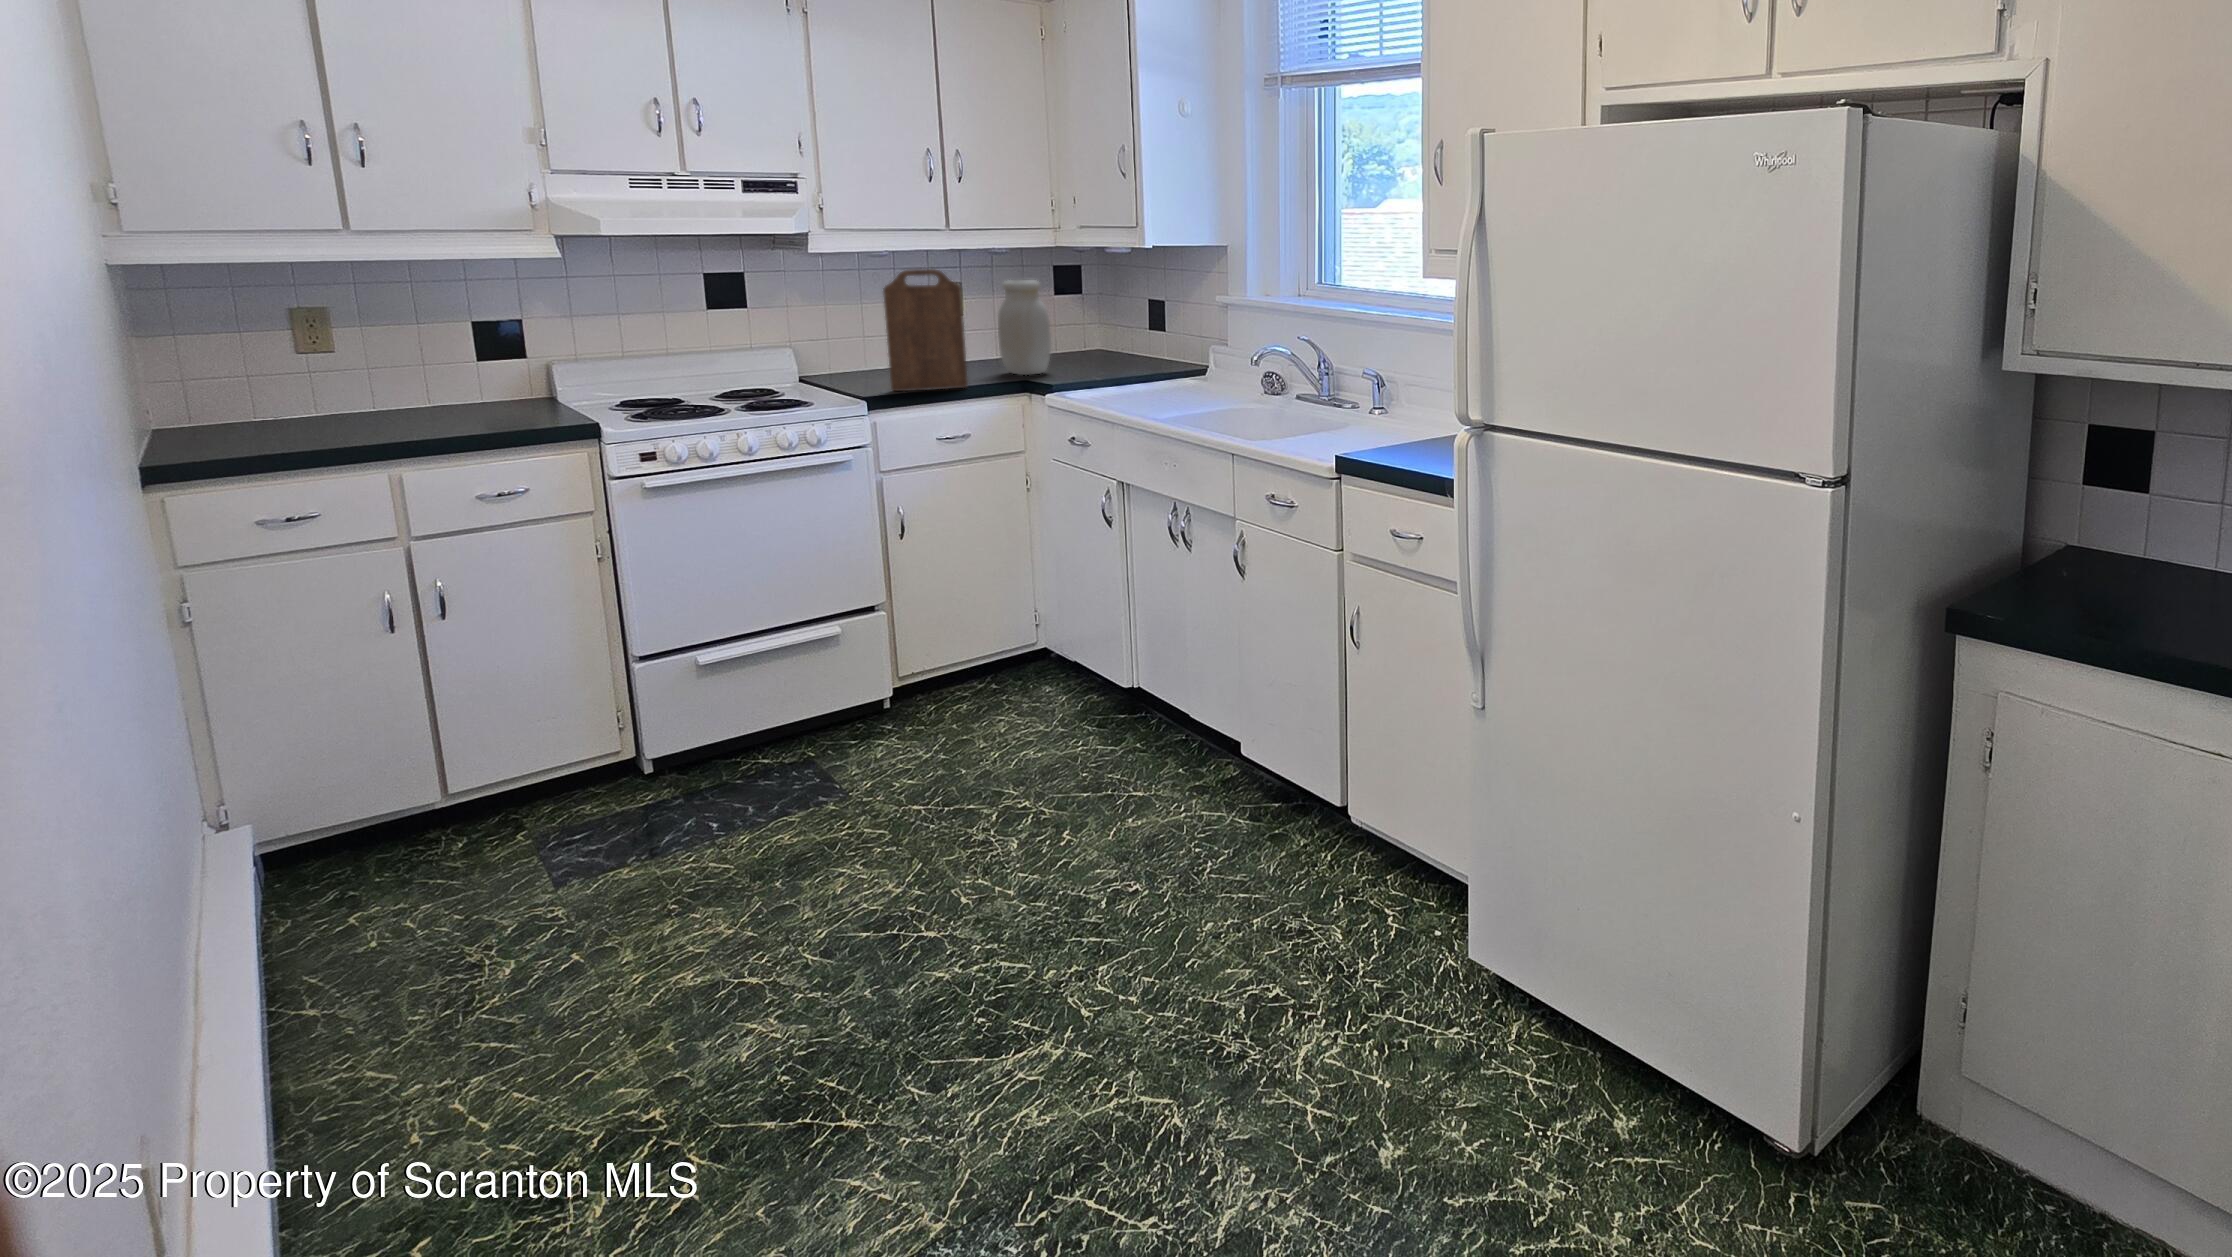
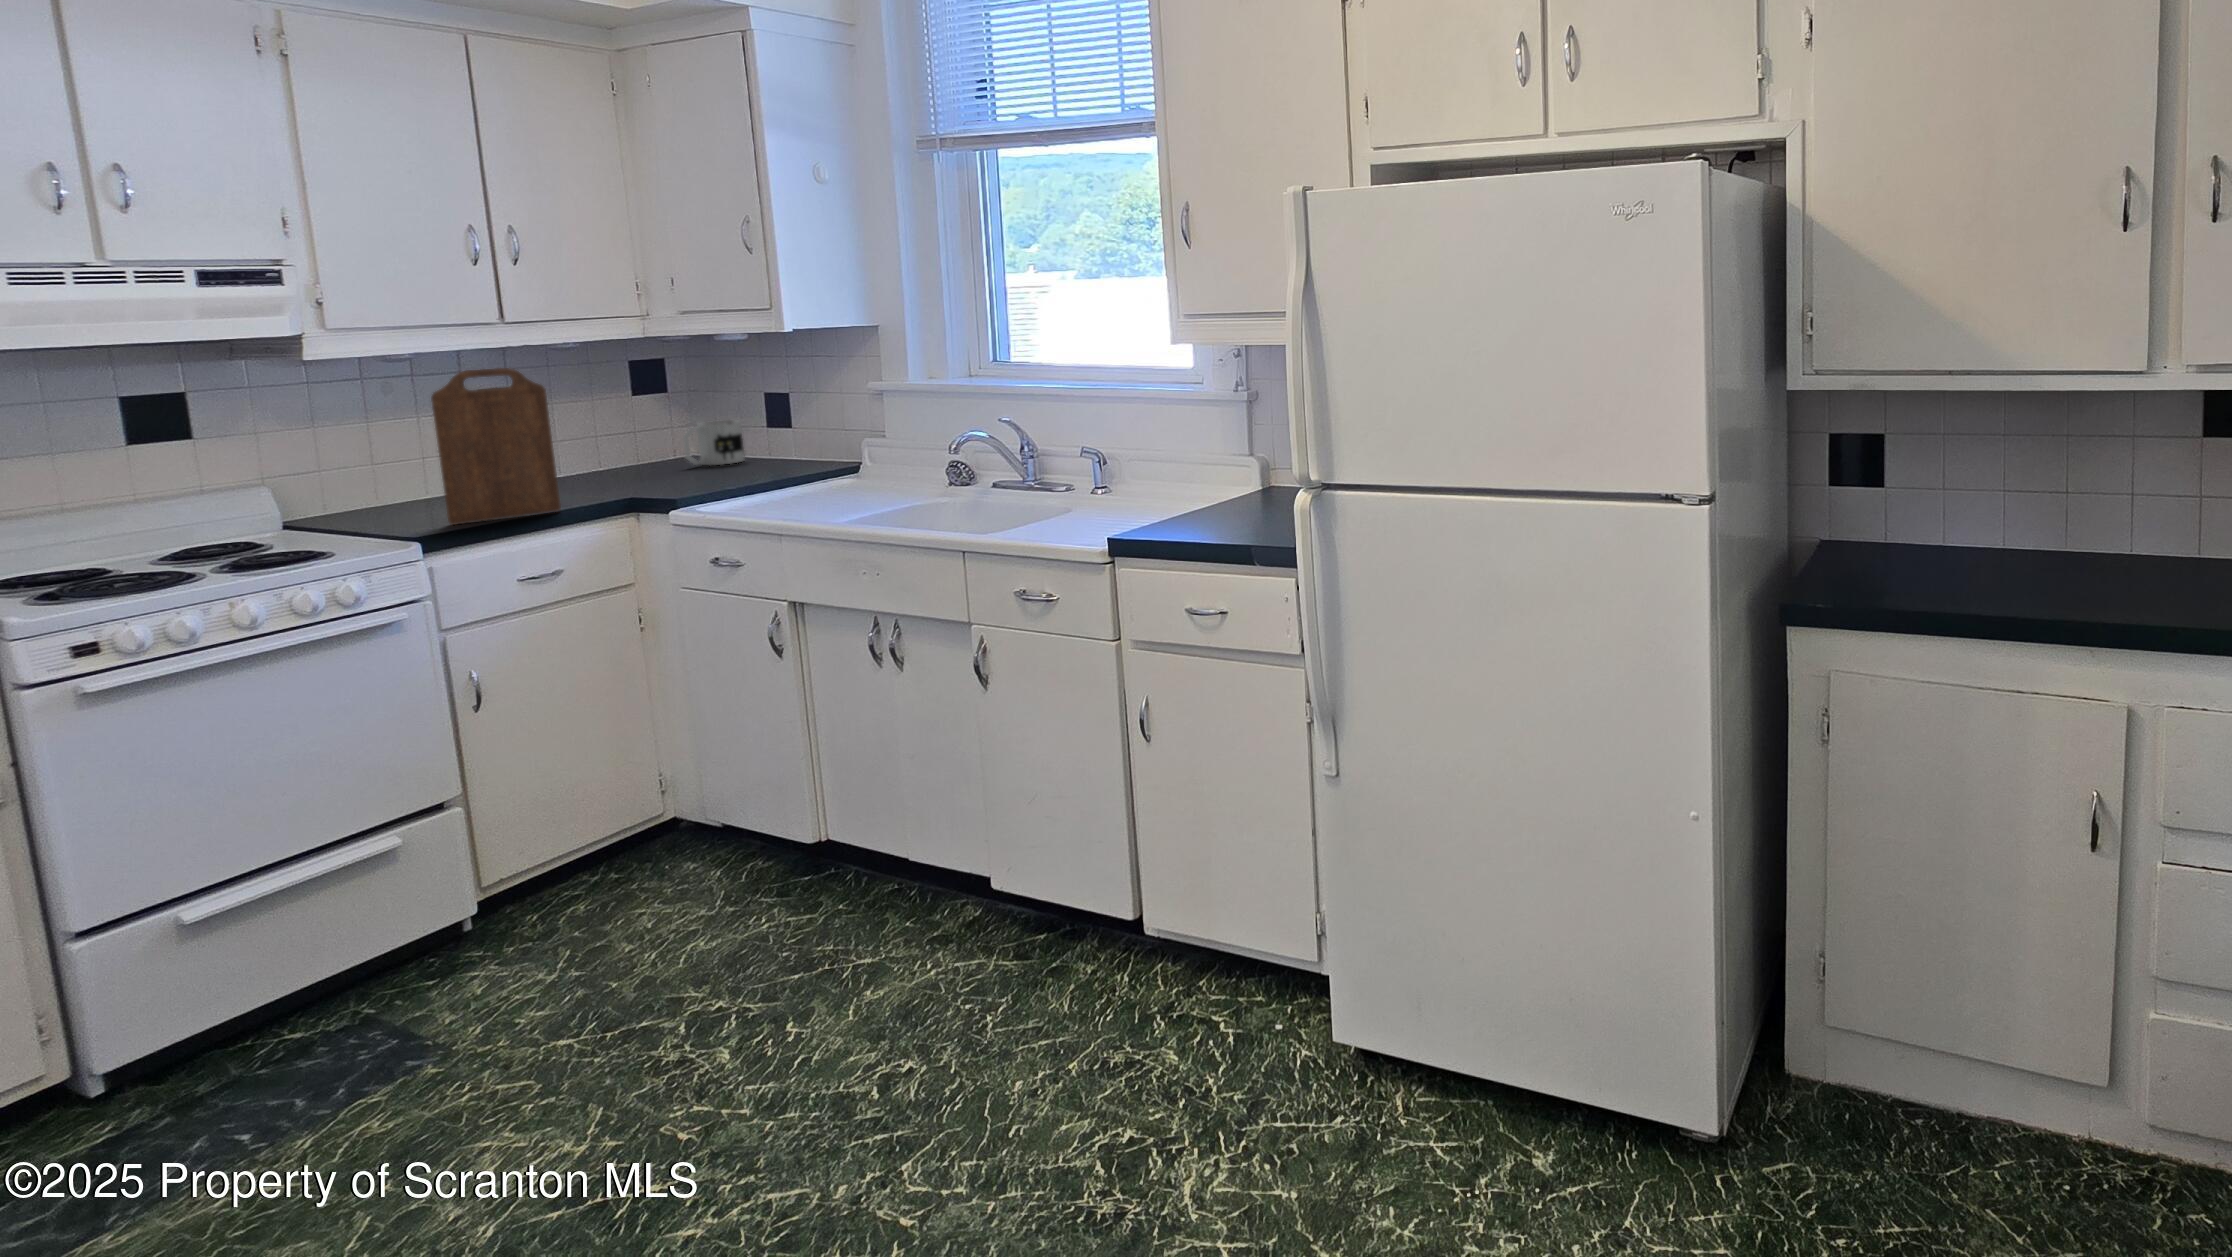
jar: present [998,280,1051,375] -> none [588,375,664,490]
mug: none [1074,323,1120,360] -> present [683,420,744,465]

